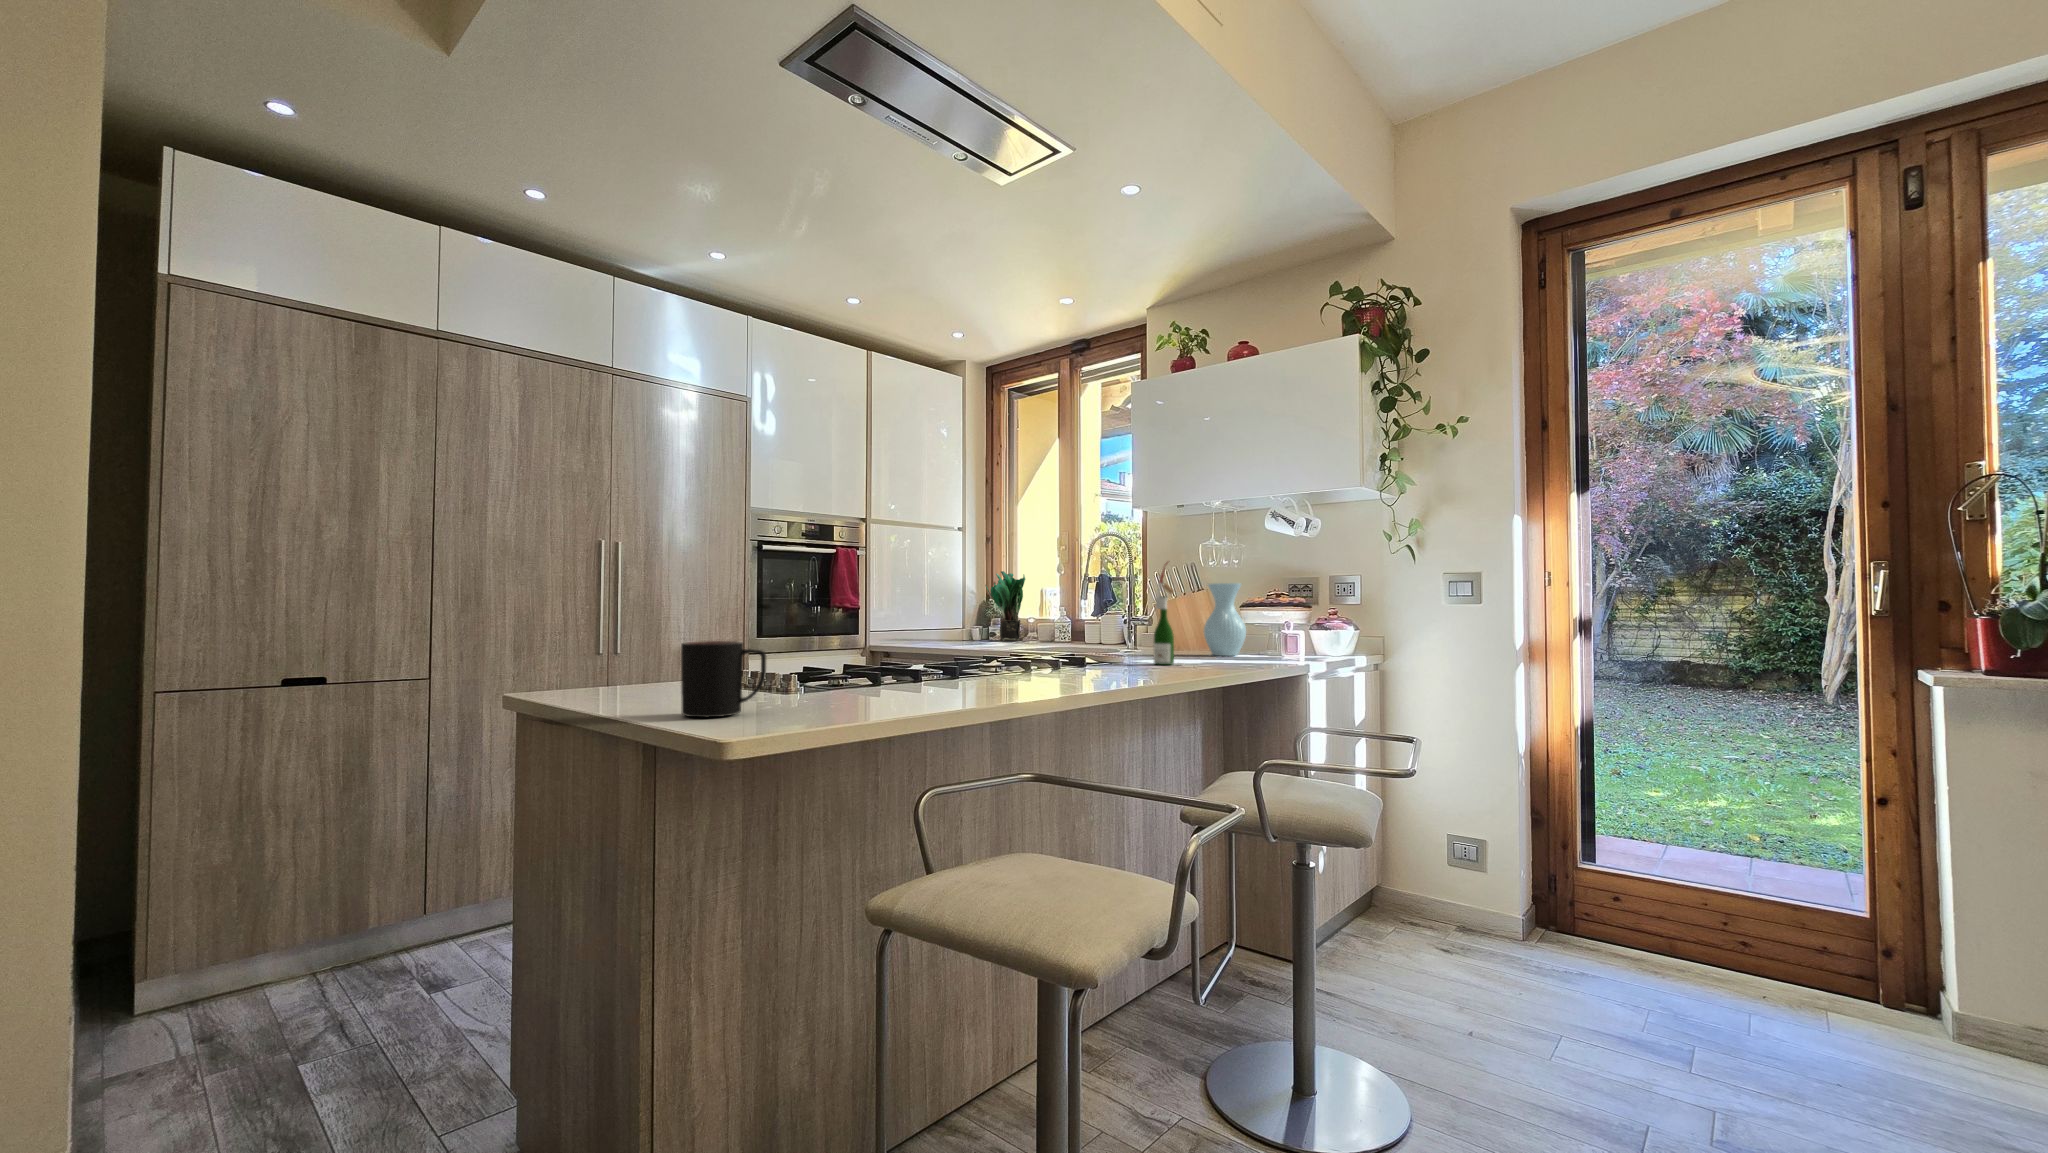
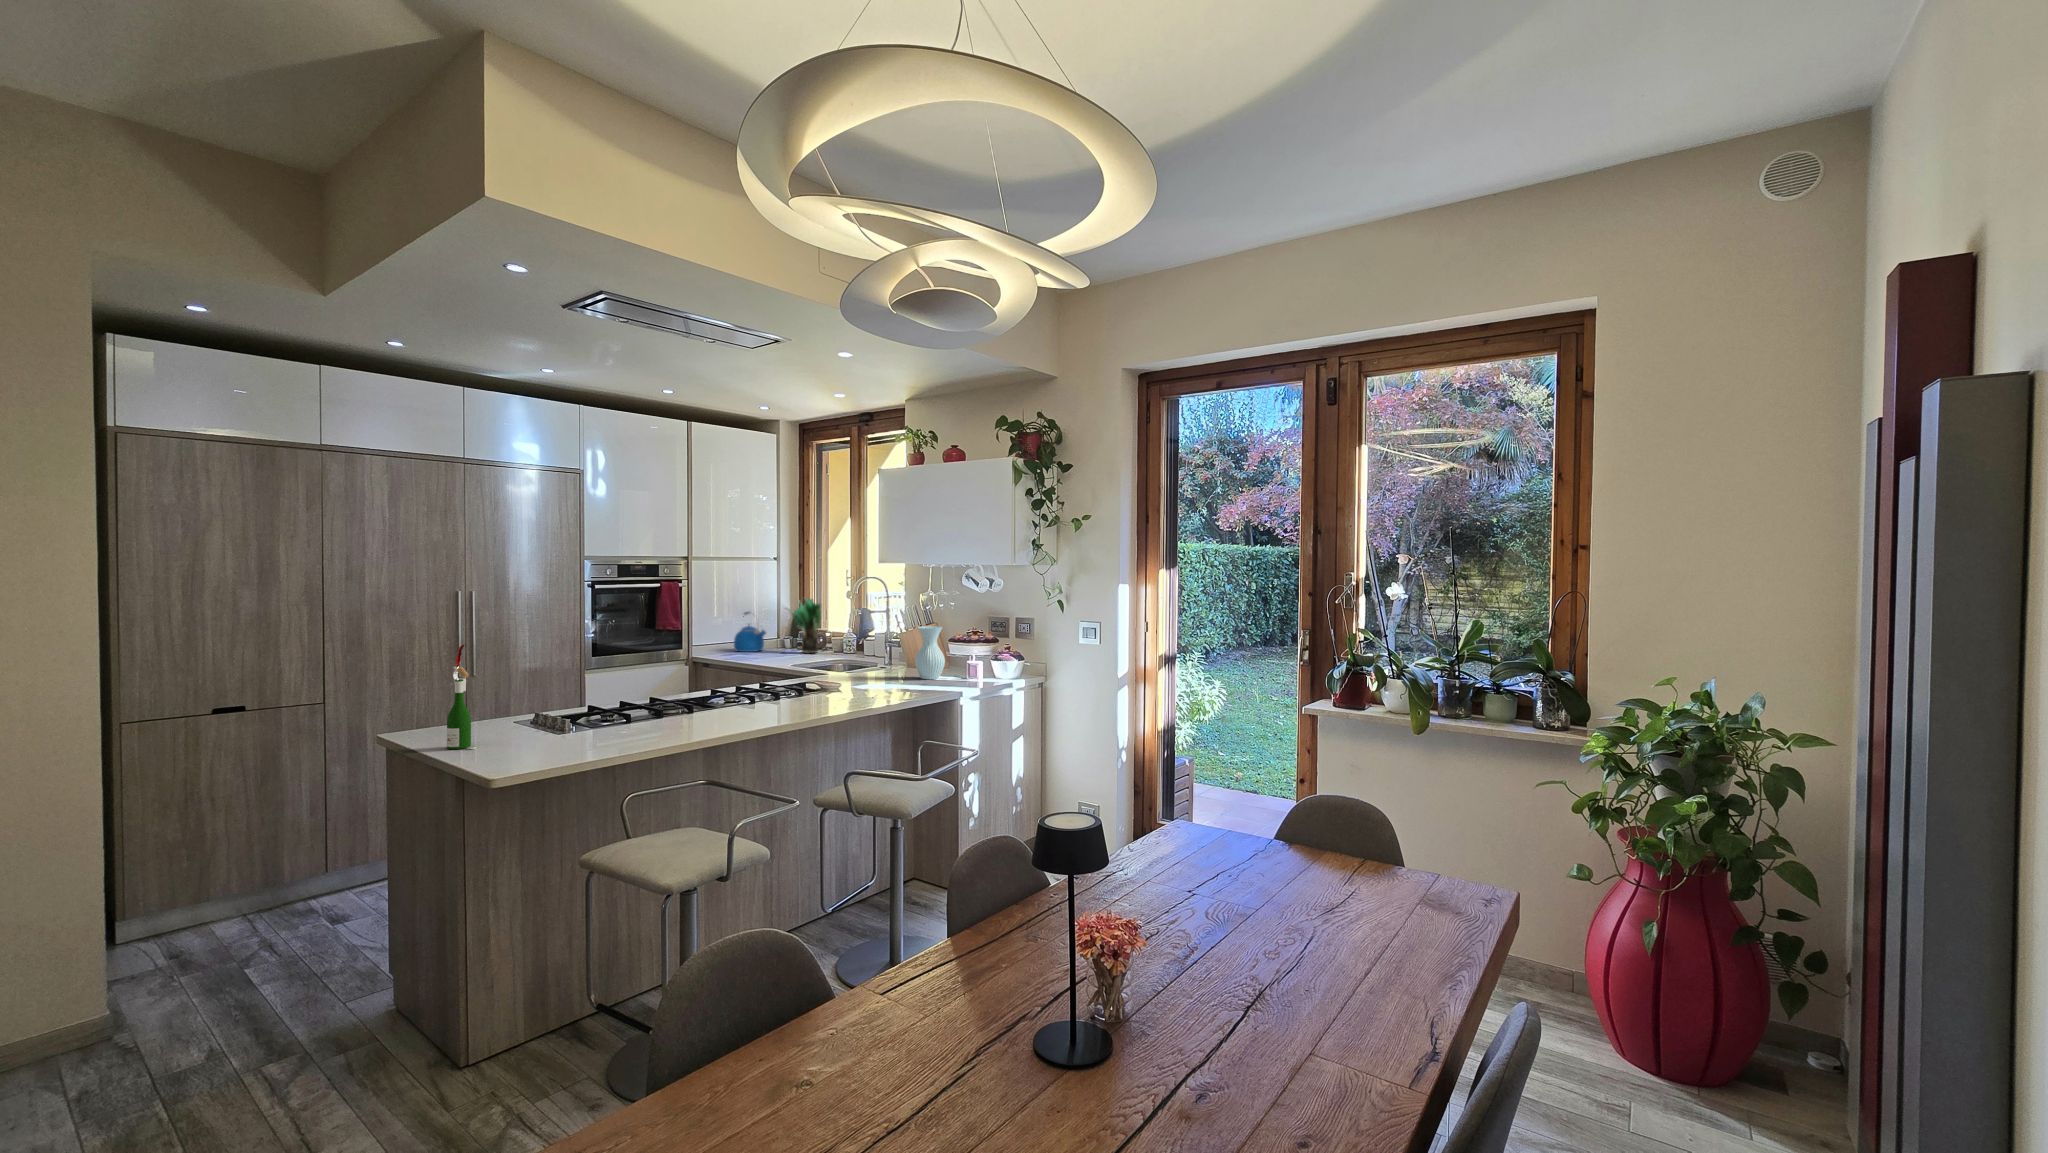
wine bottle: present [1154,562,1175,665] -> present [447,645,476,749]
kettle: none [914,591,954,640] -> present [734,612,766,652]
mug: present [681,641,766,717] -> none [481,715,531,758]

